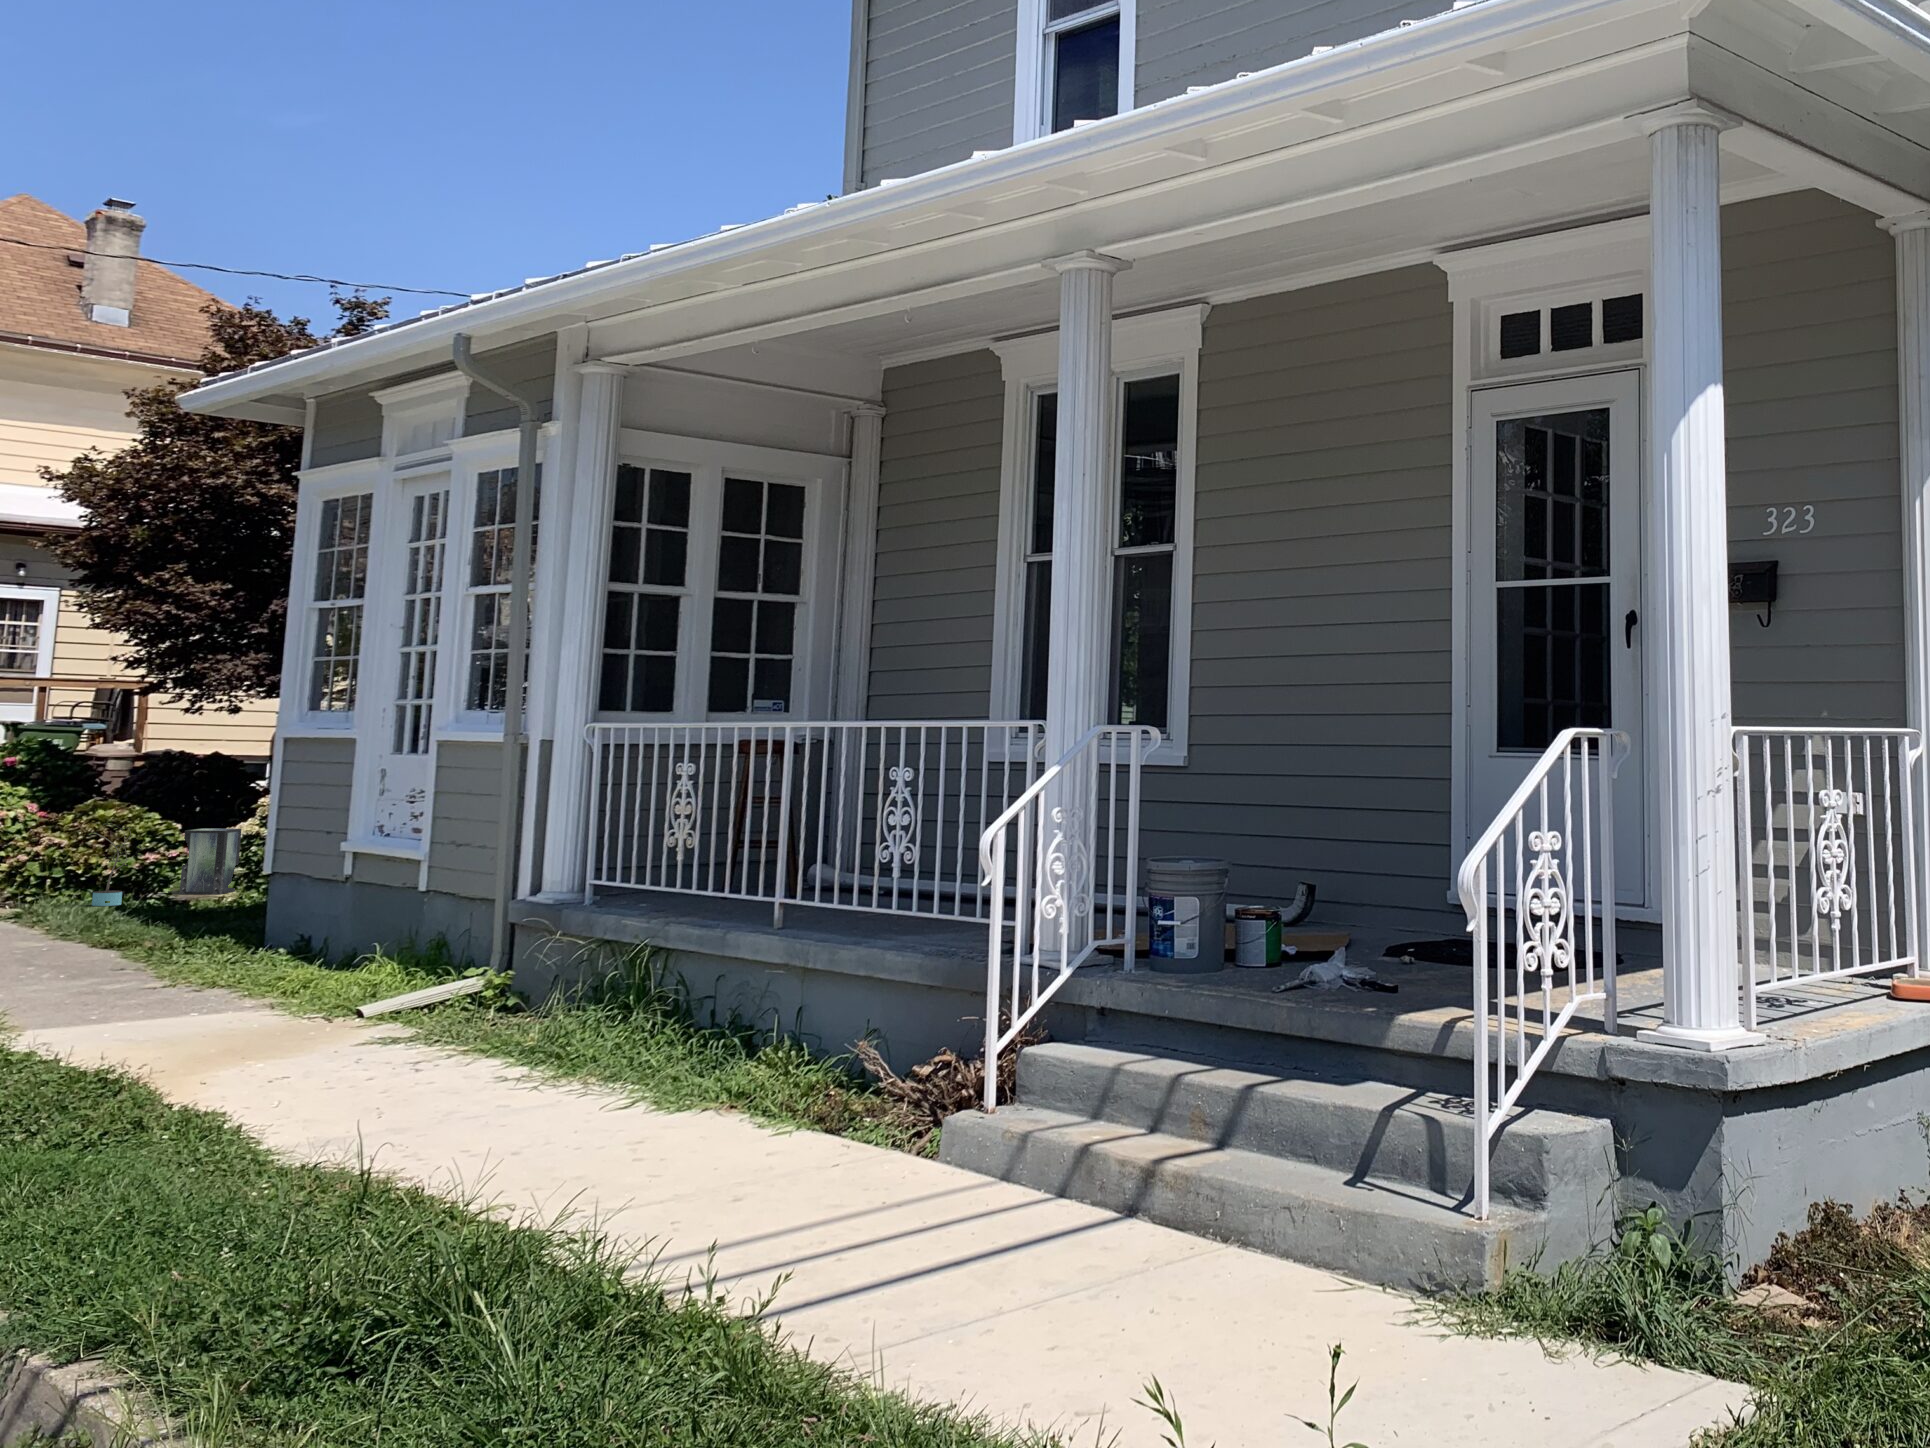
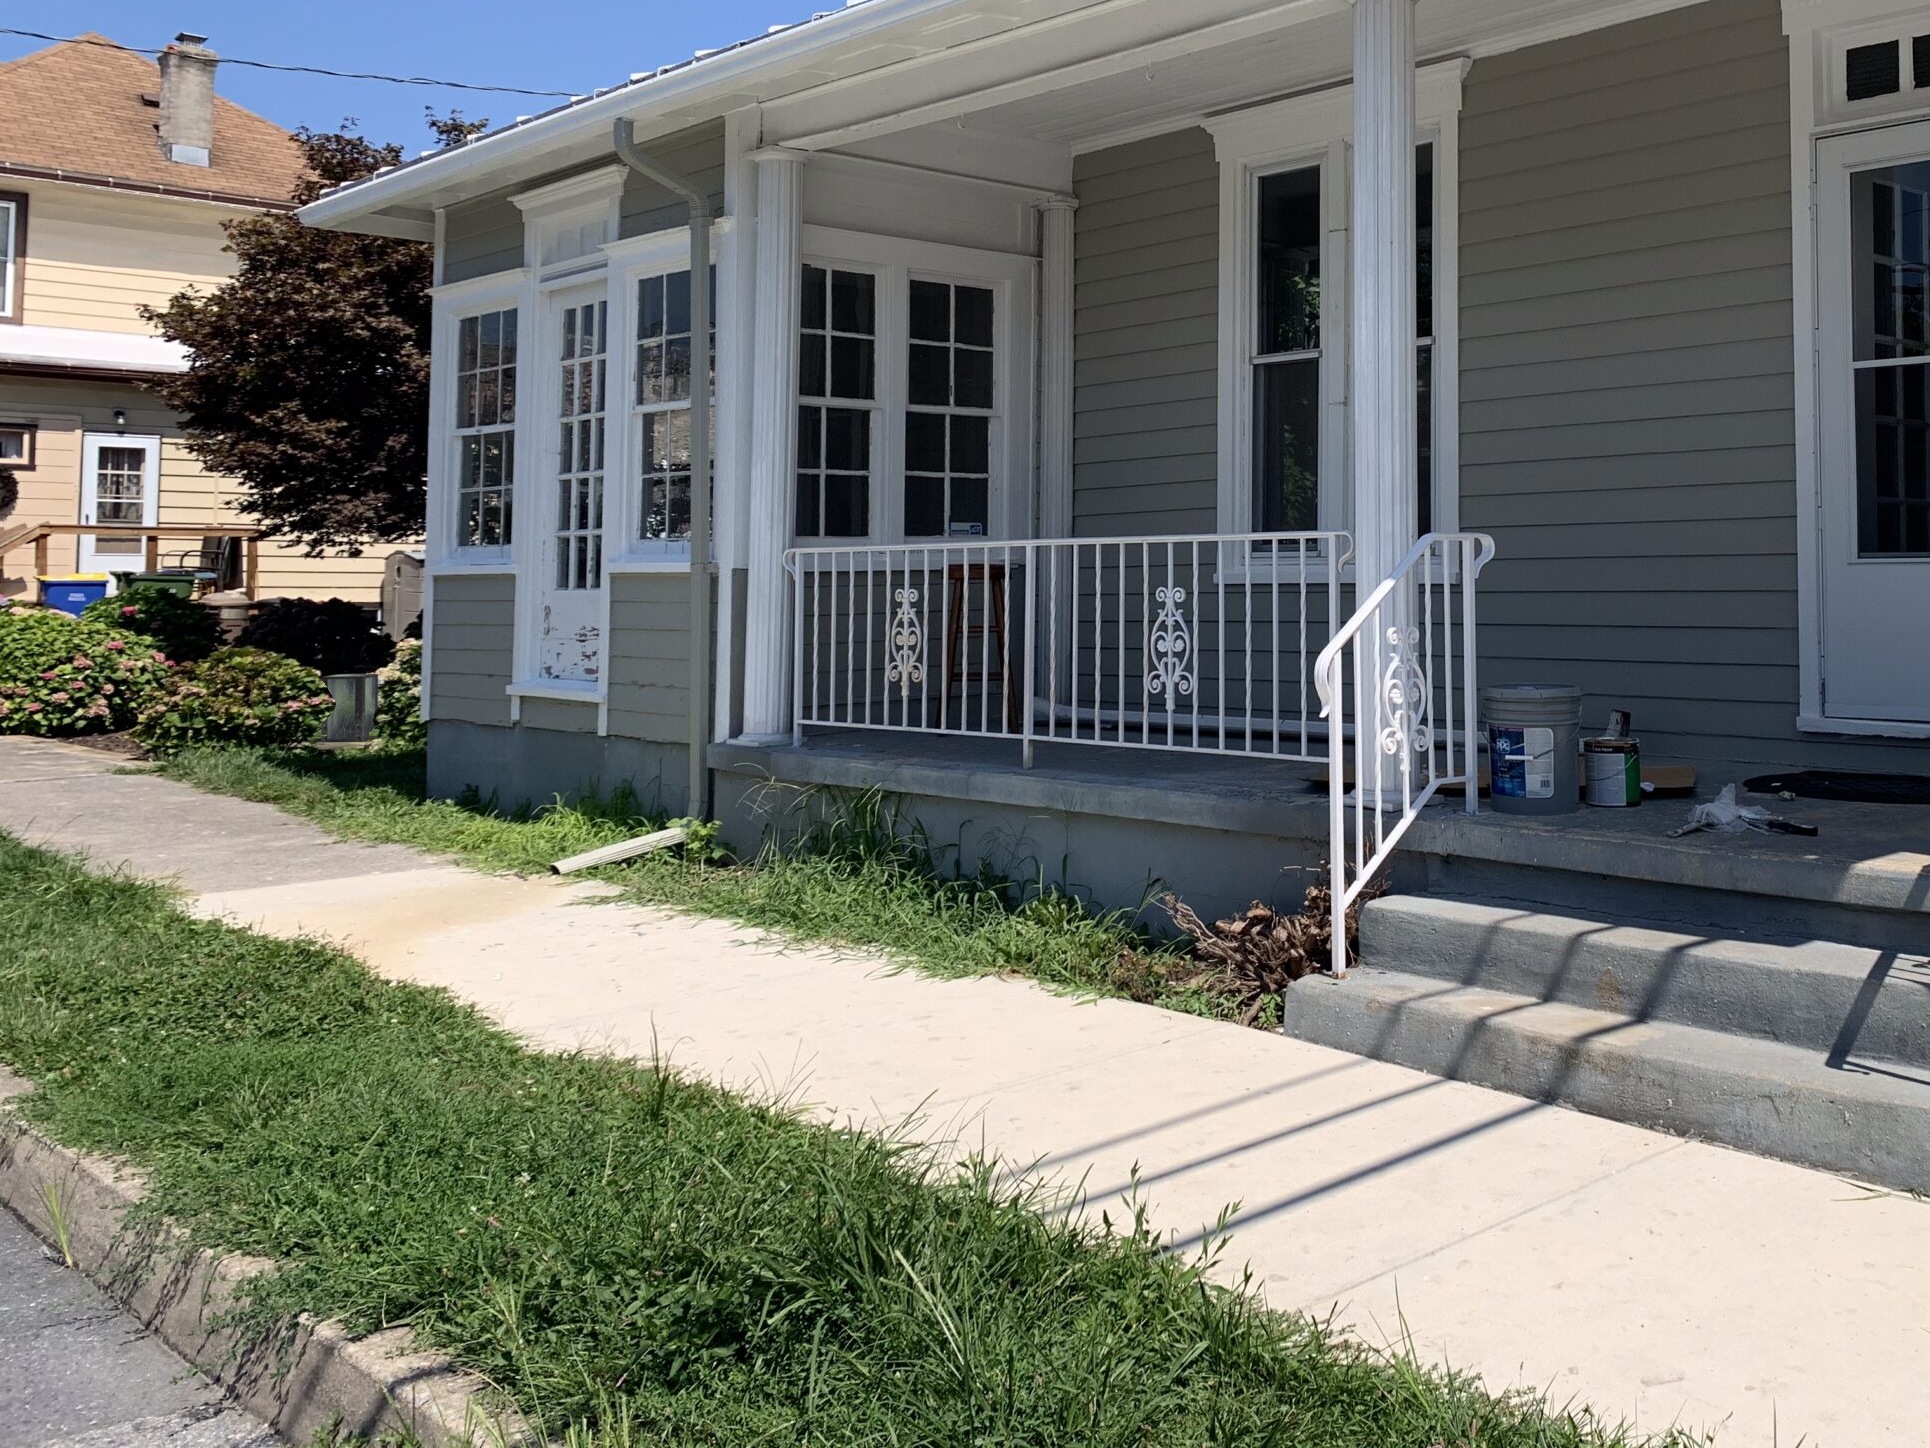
potted plant: present [88,823,141,906] -> none [226,671,283,756]

